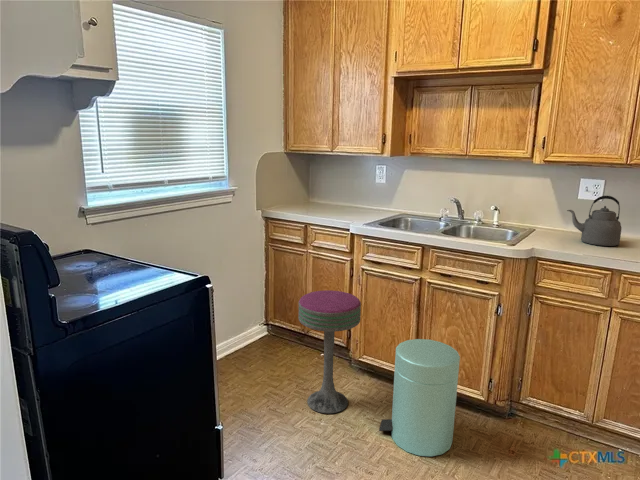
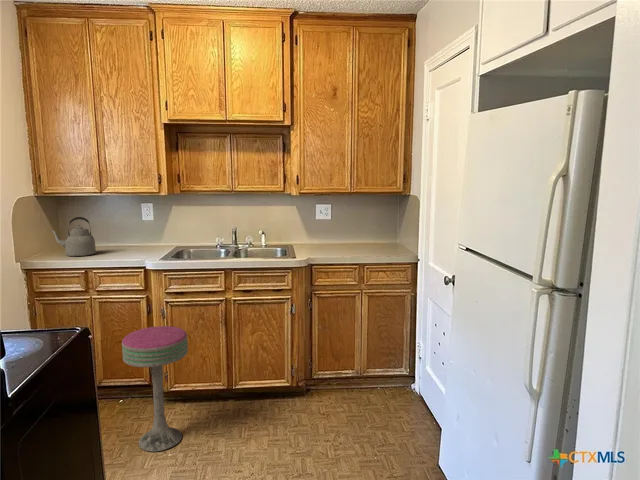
kettle: present [567,196,621,246] -> present [50,217,96,256]
trash can: present [379,339,460,456] -> none [222,346,285,446]

